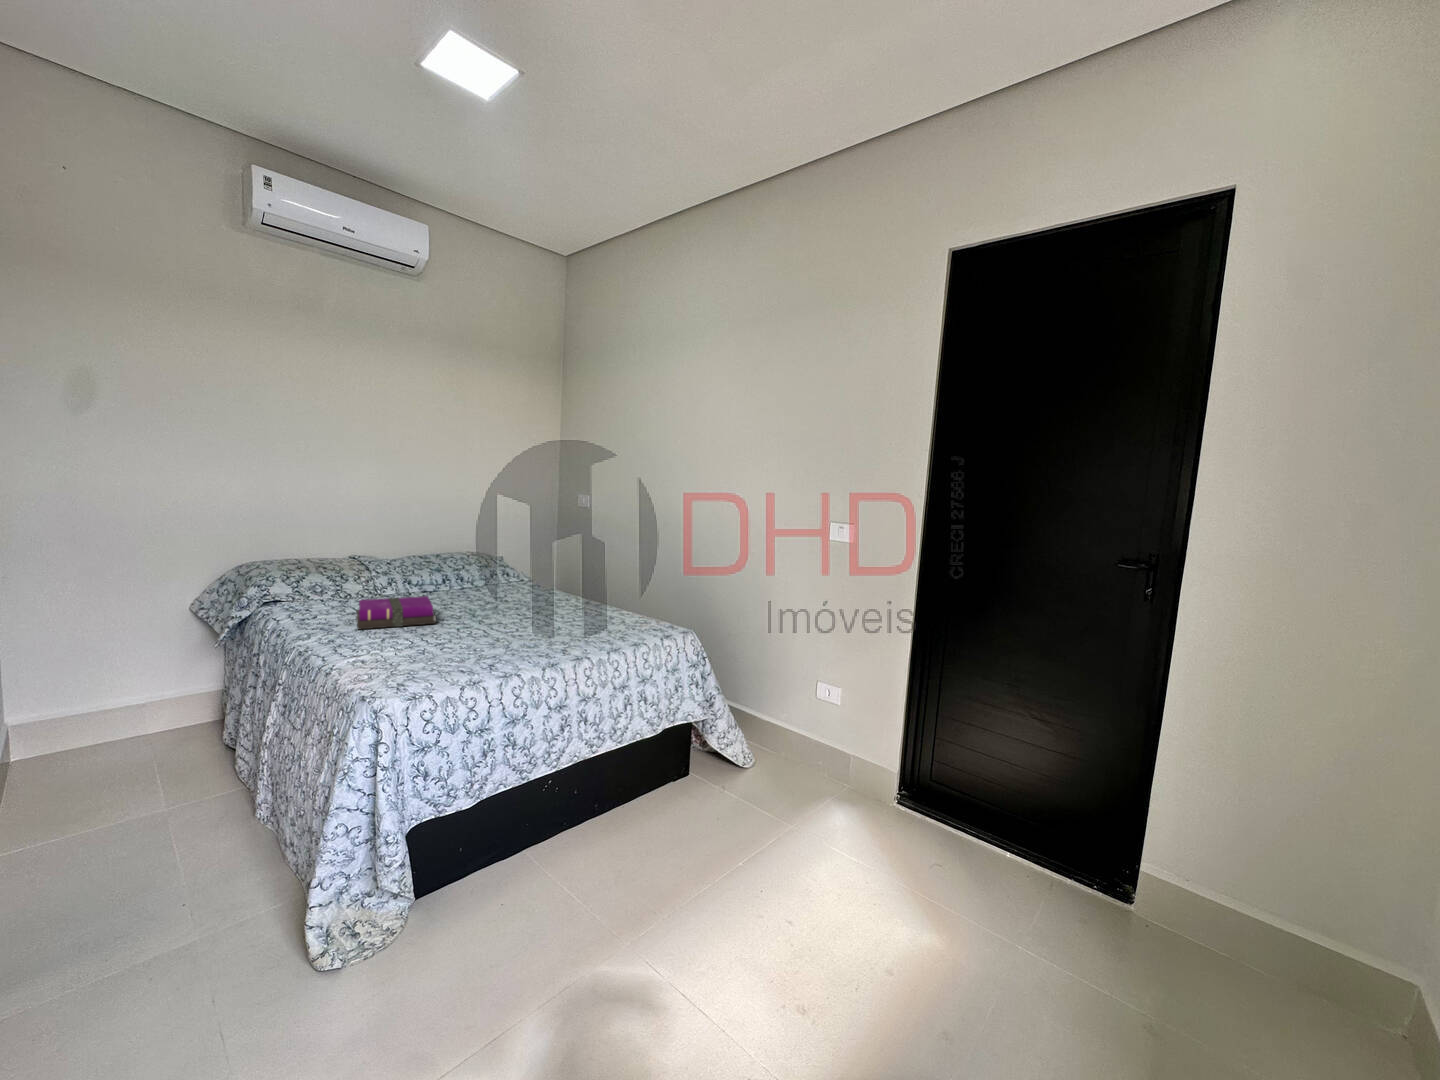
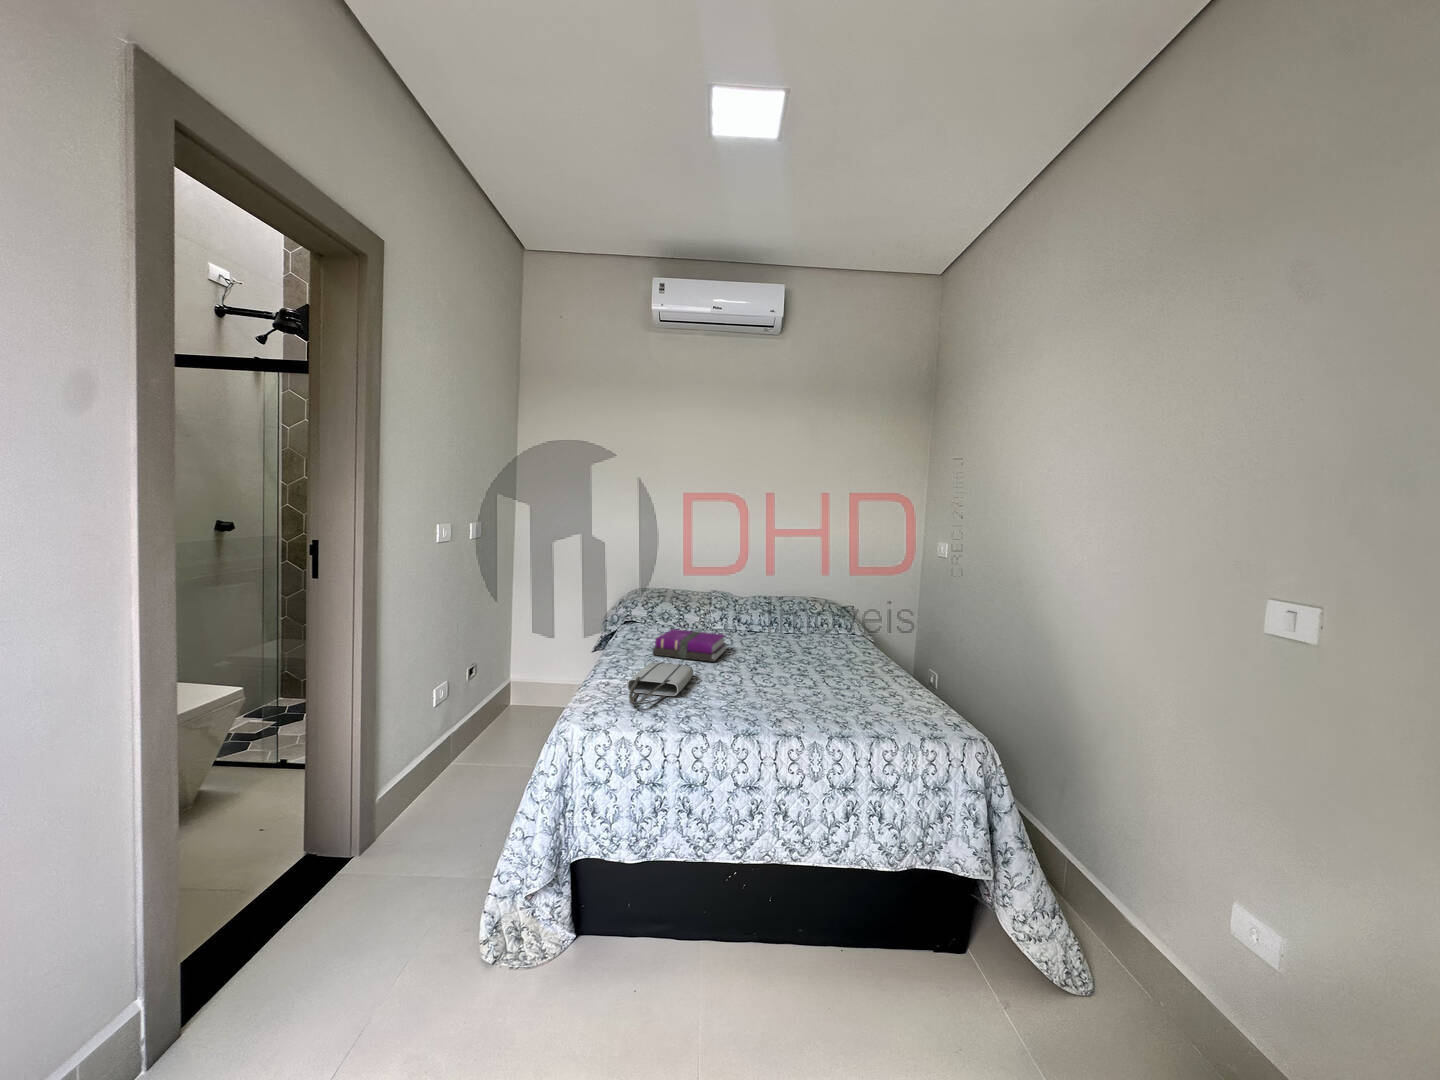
tote bag: none [385,629,454,668] -> present [627,663,693,704]

